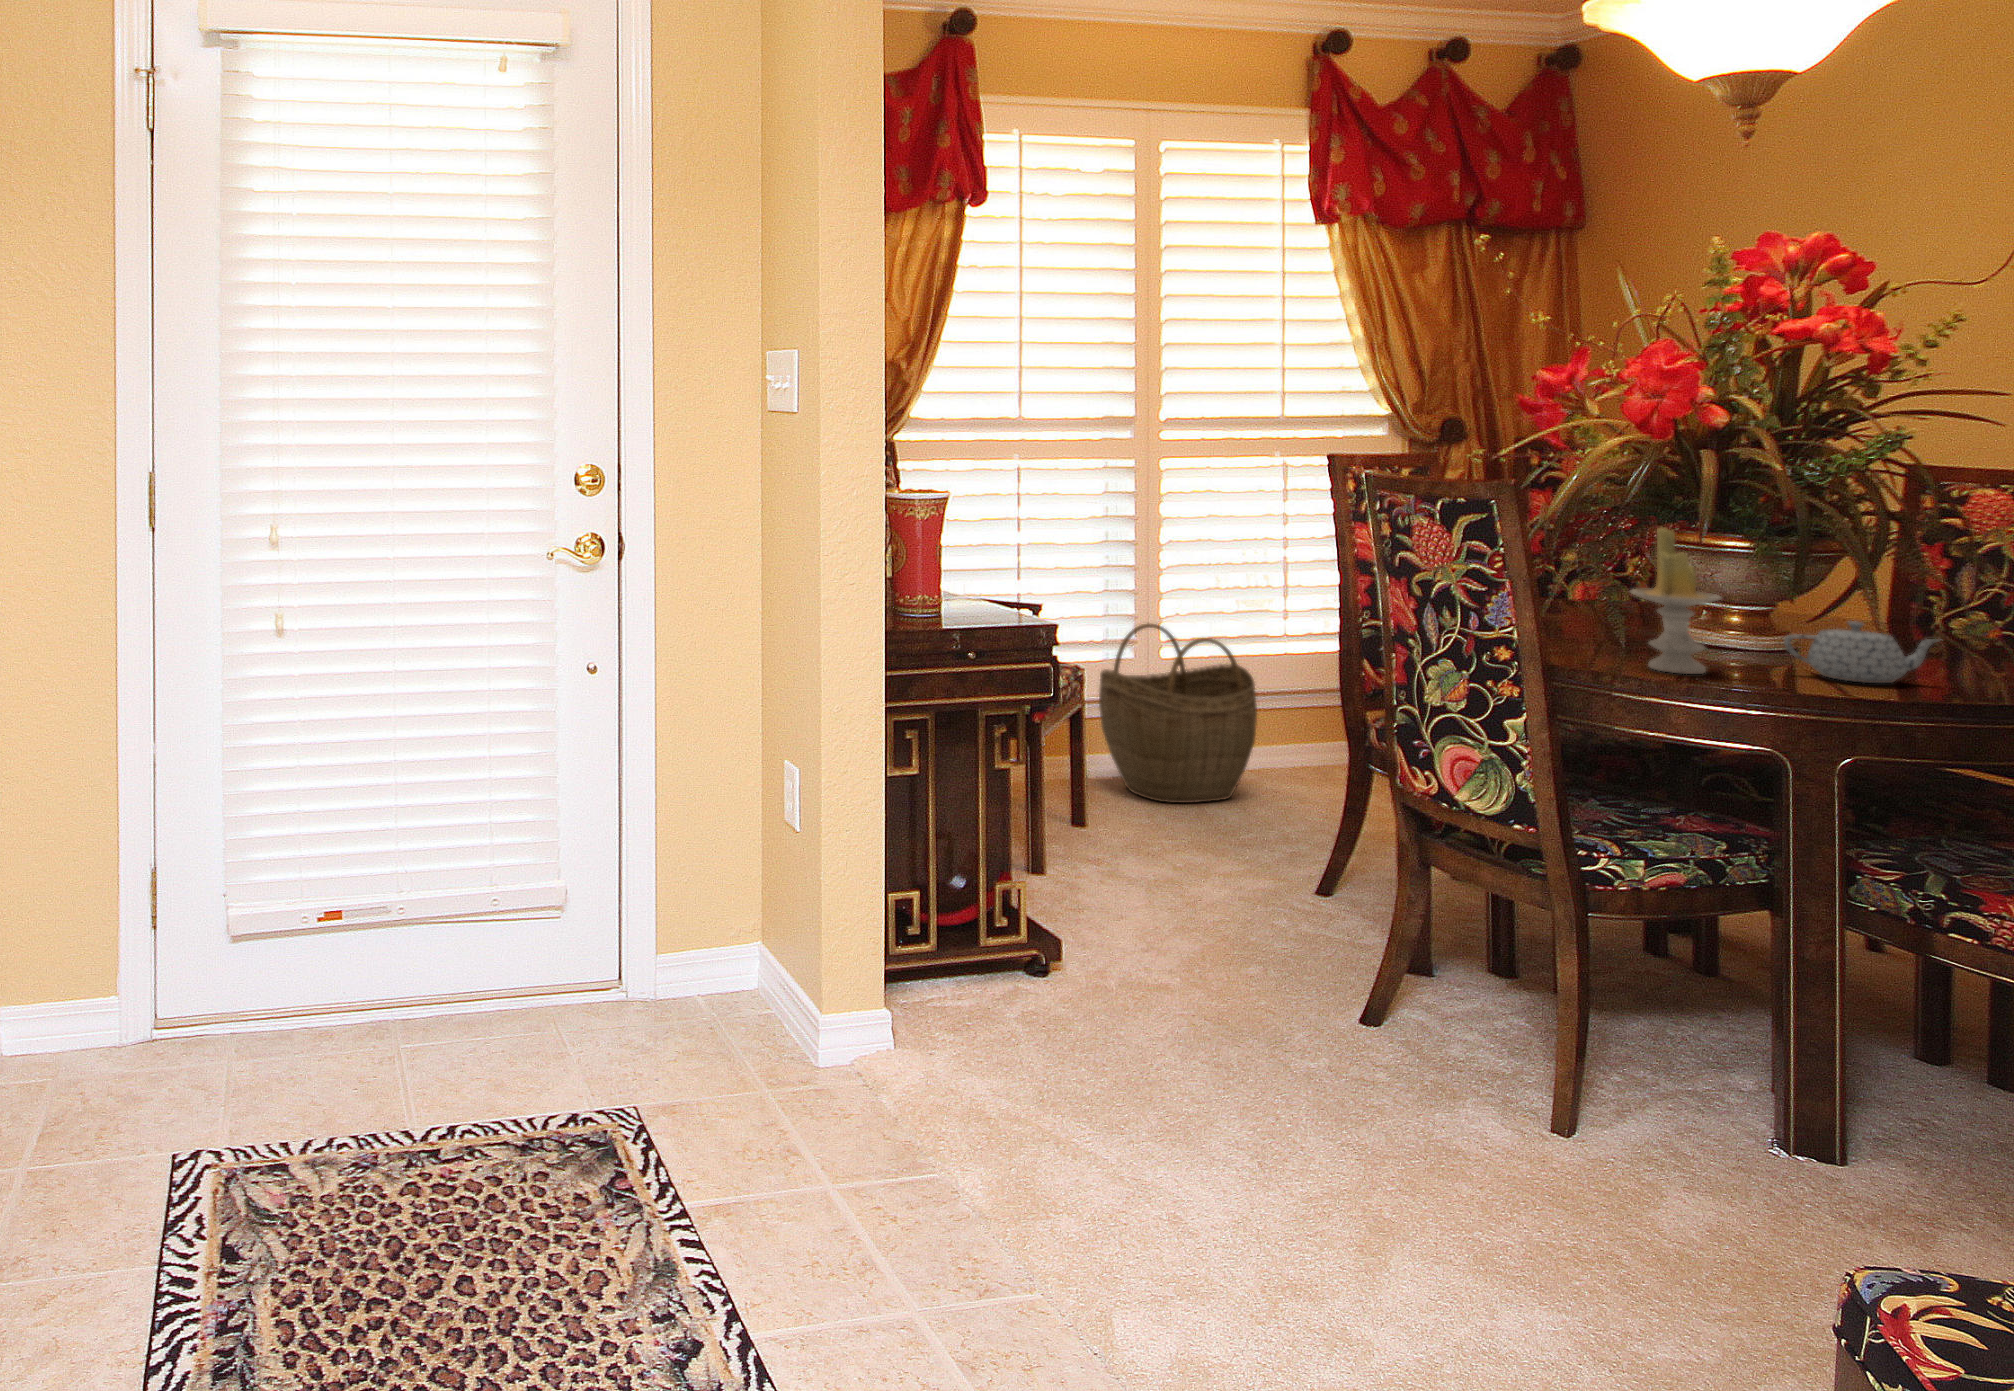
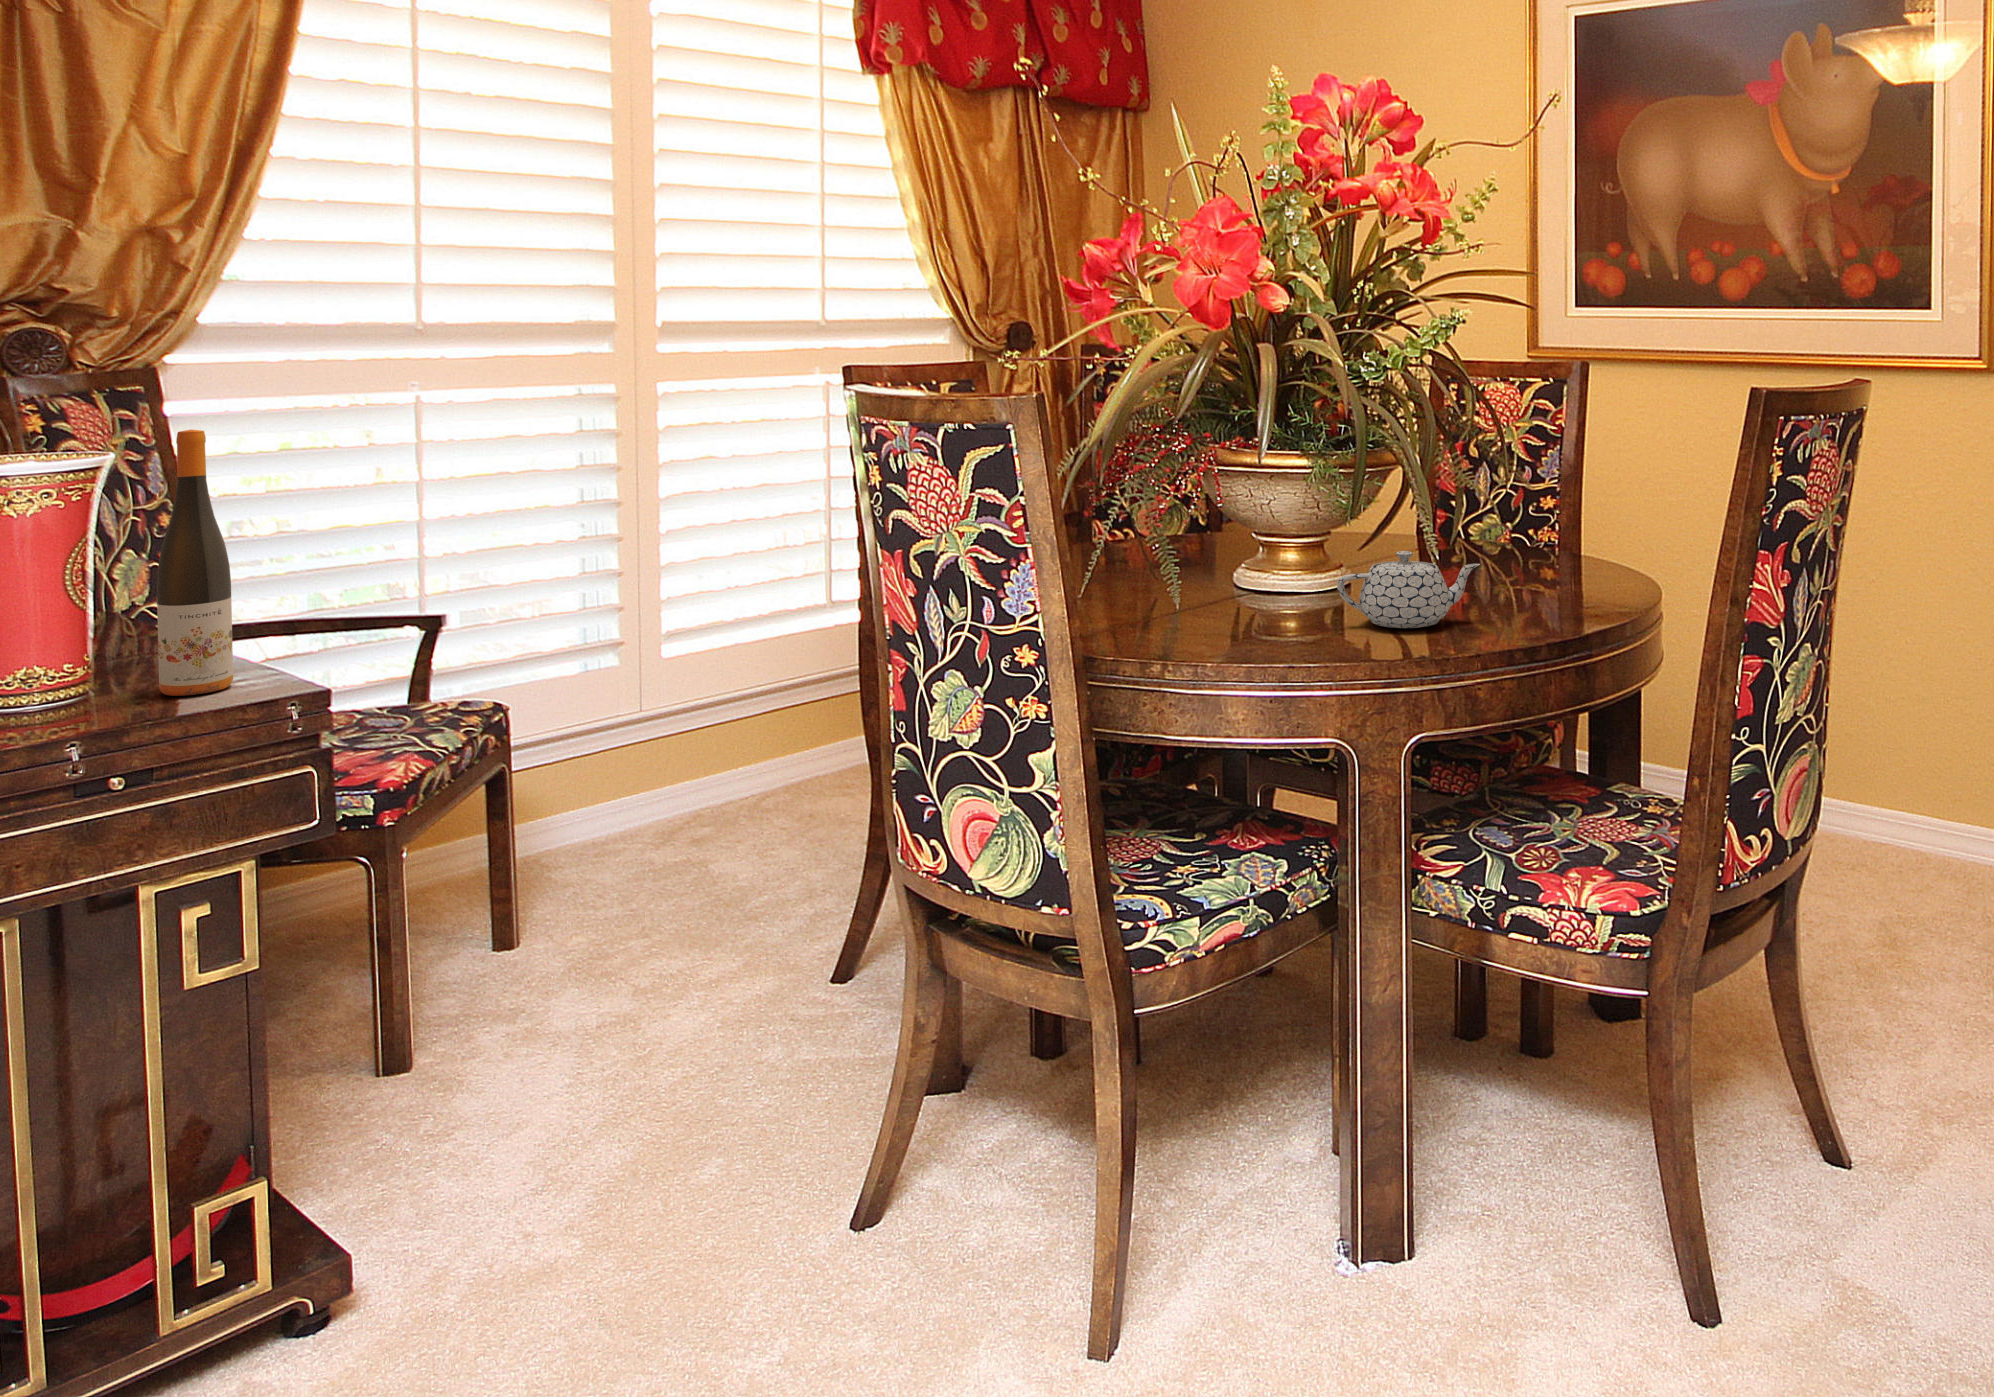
wine bottle: none [971,481,1004,617] -> present [157,430,233,696]
candle: present [1630,528,1721,674] -> none [1181,446,1279,646]
woven basket: present [1099,624,1257,803] -> none [556,617,778,875]

